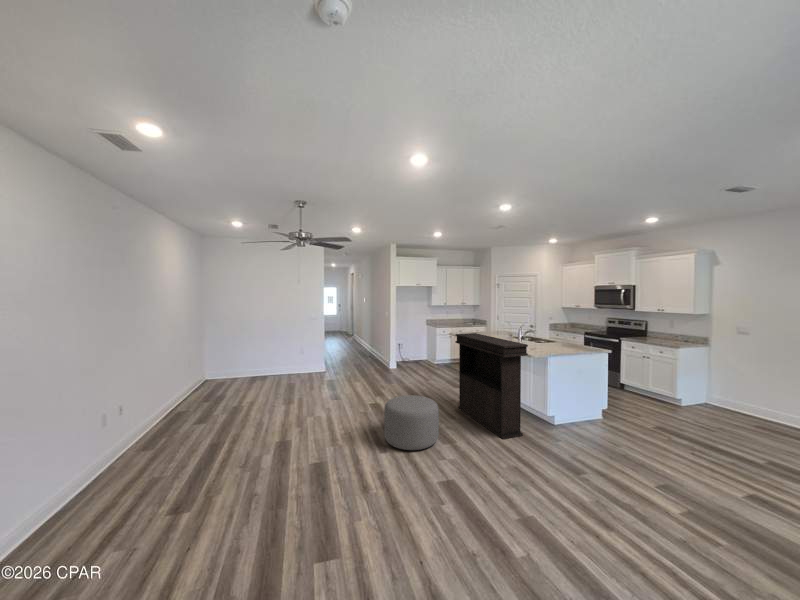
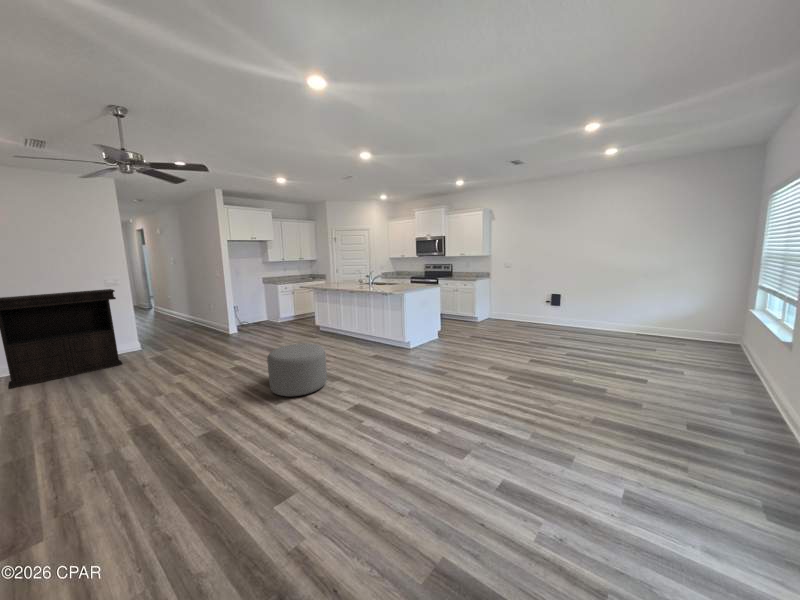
console table: present [455,333,528,439] -> present [0,289,122,389]

